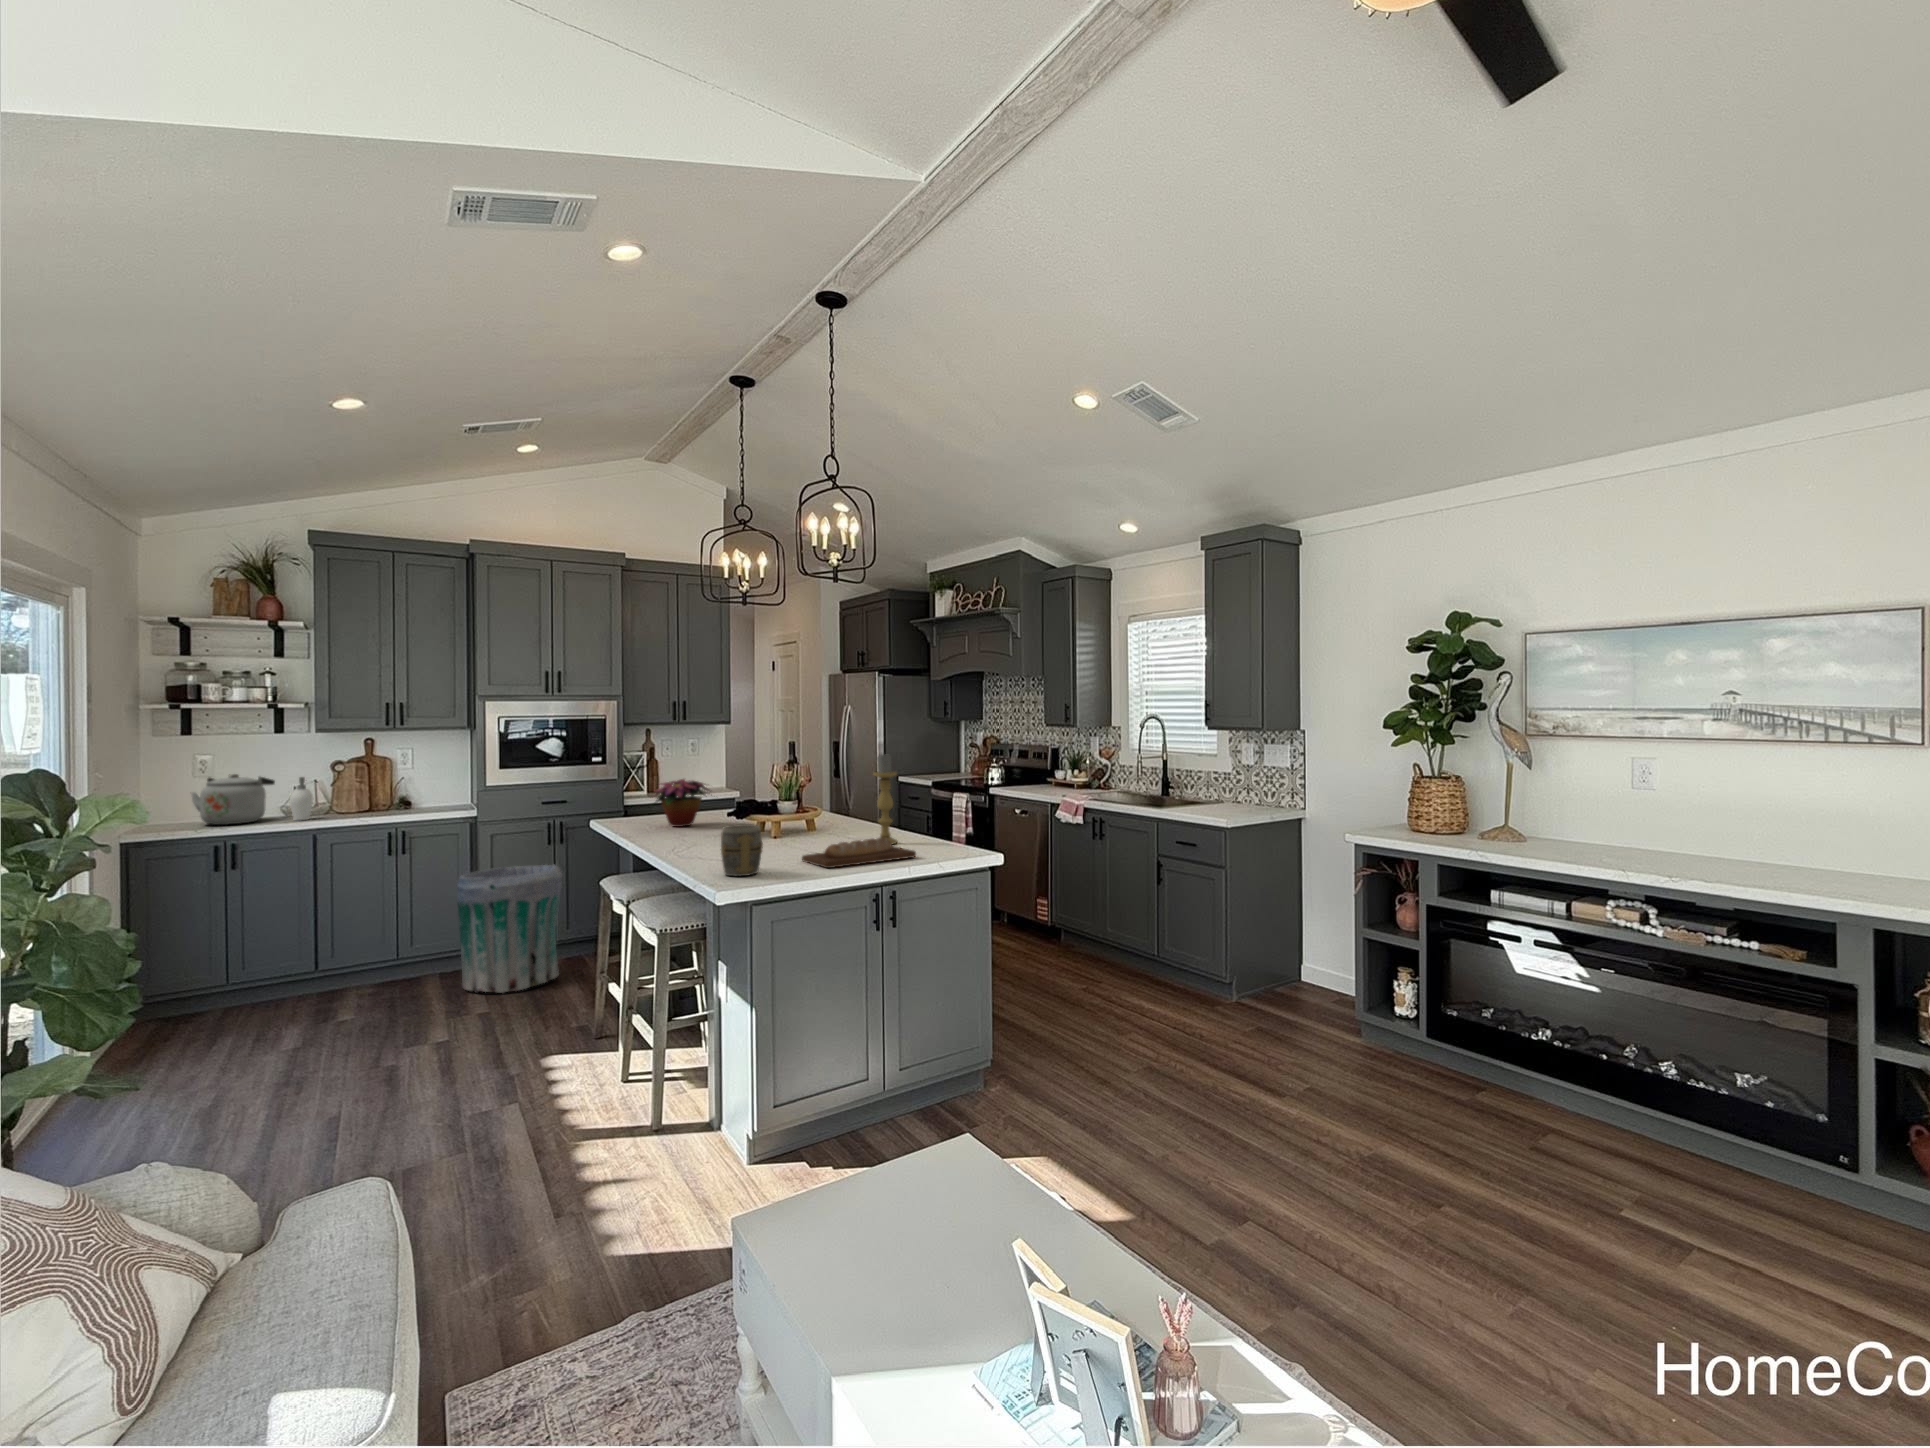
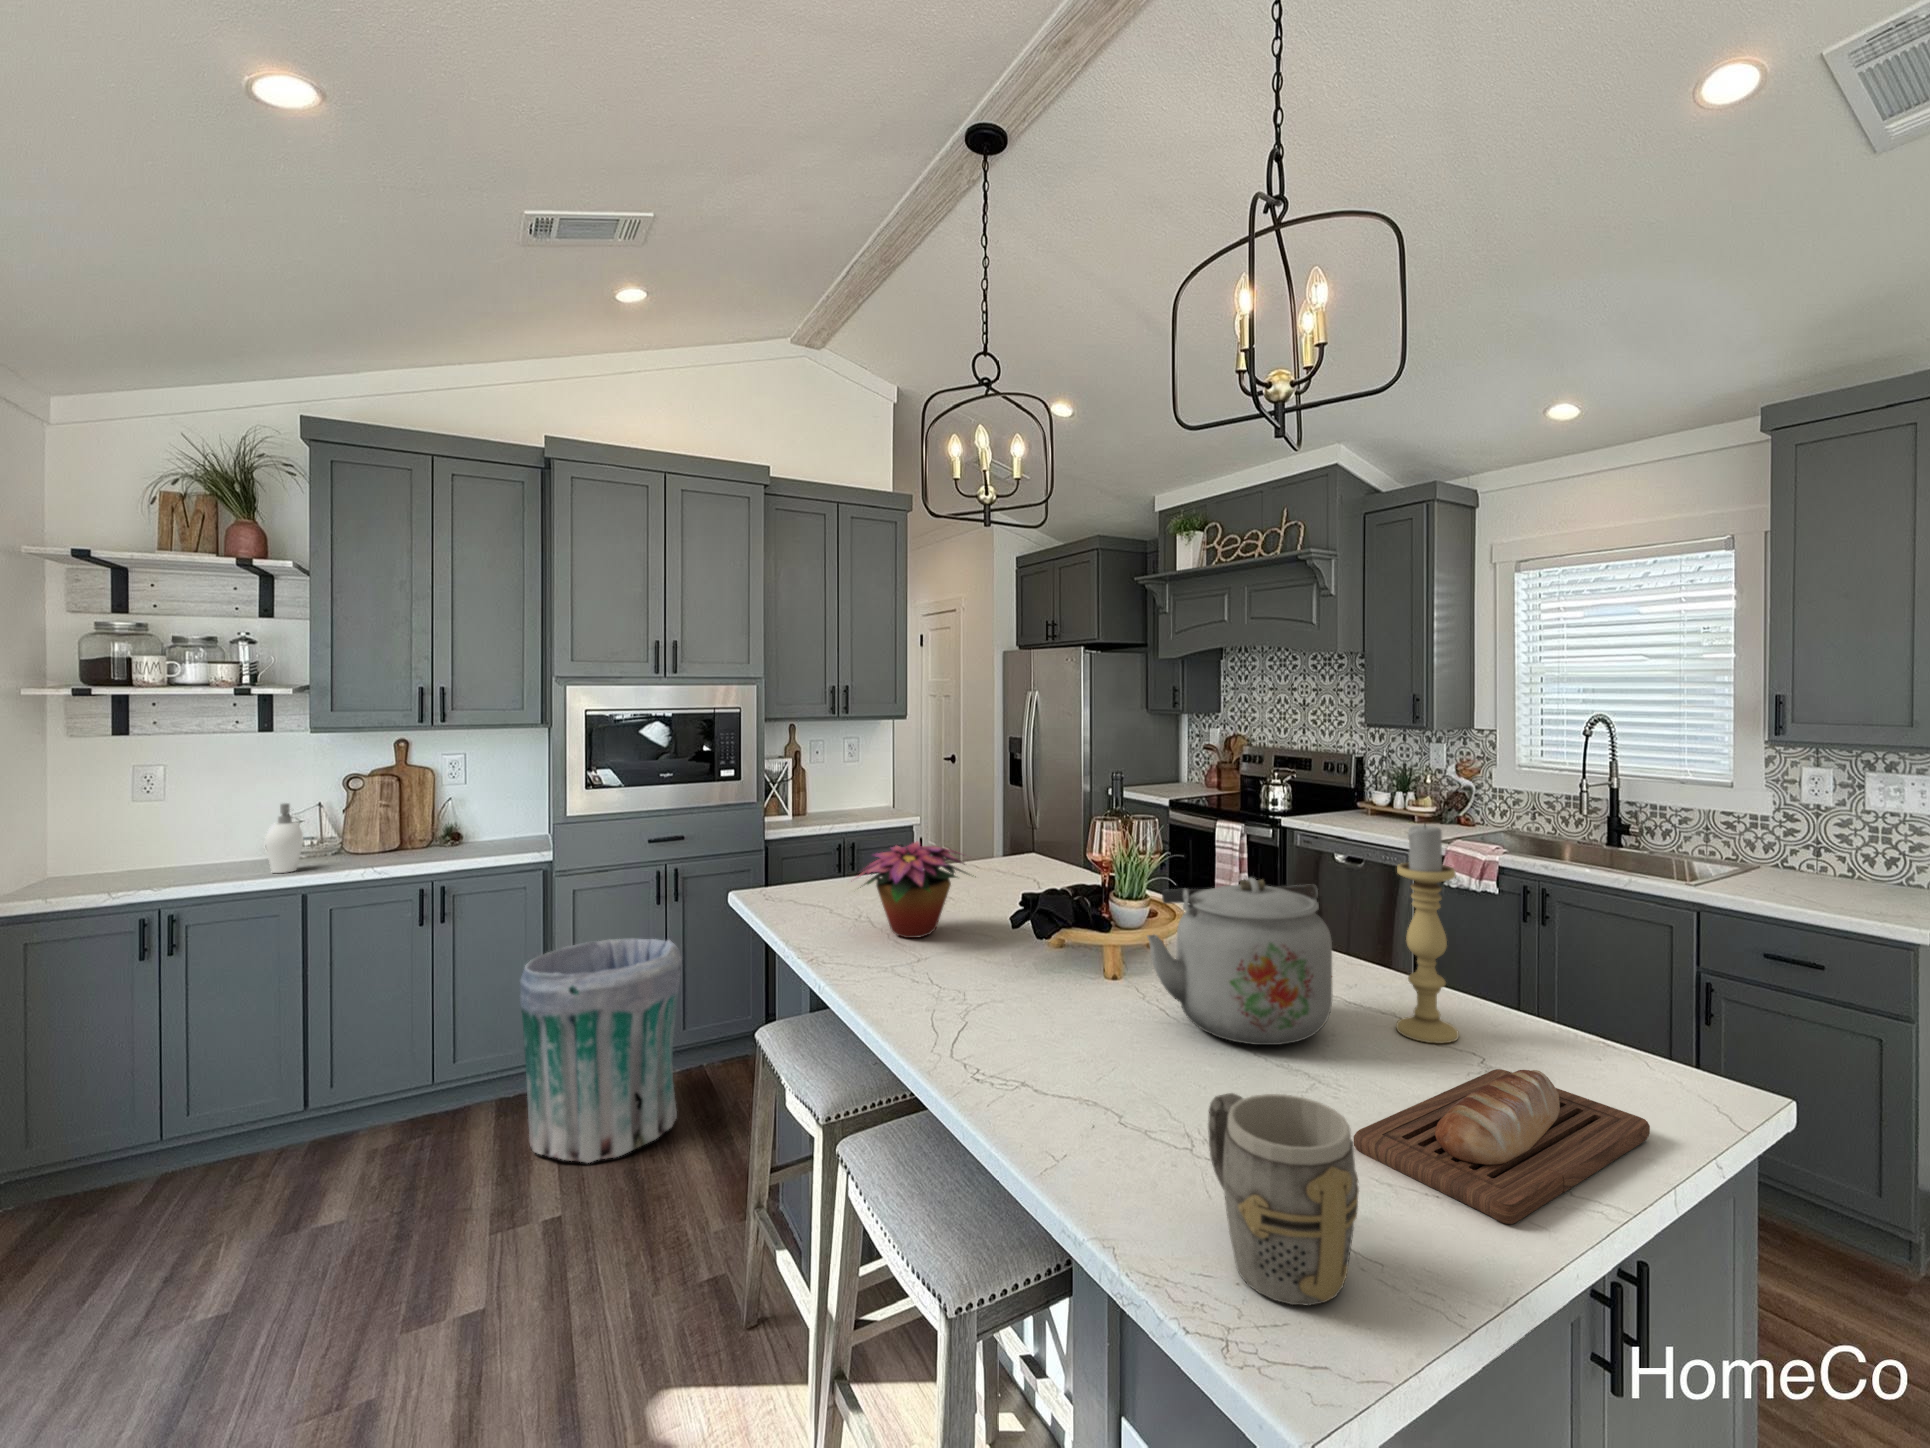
kettle: present [191,774,275,825] -> present [1147,878,1332,1045]

